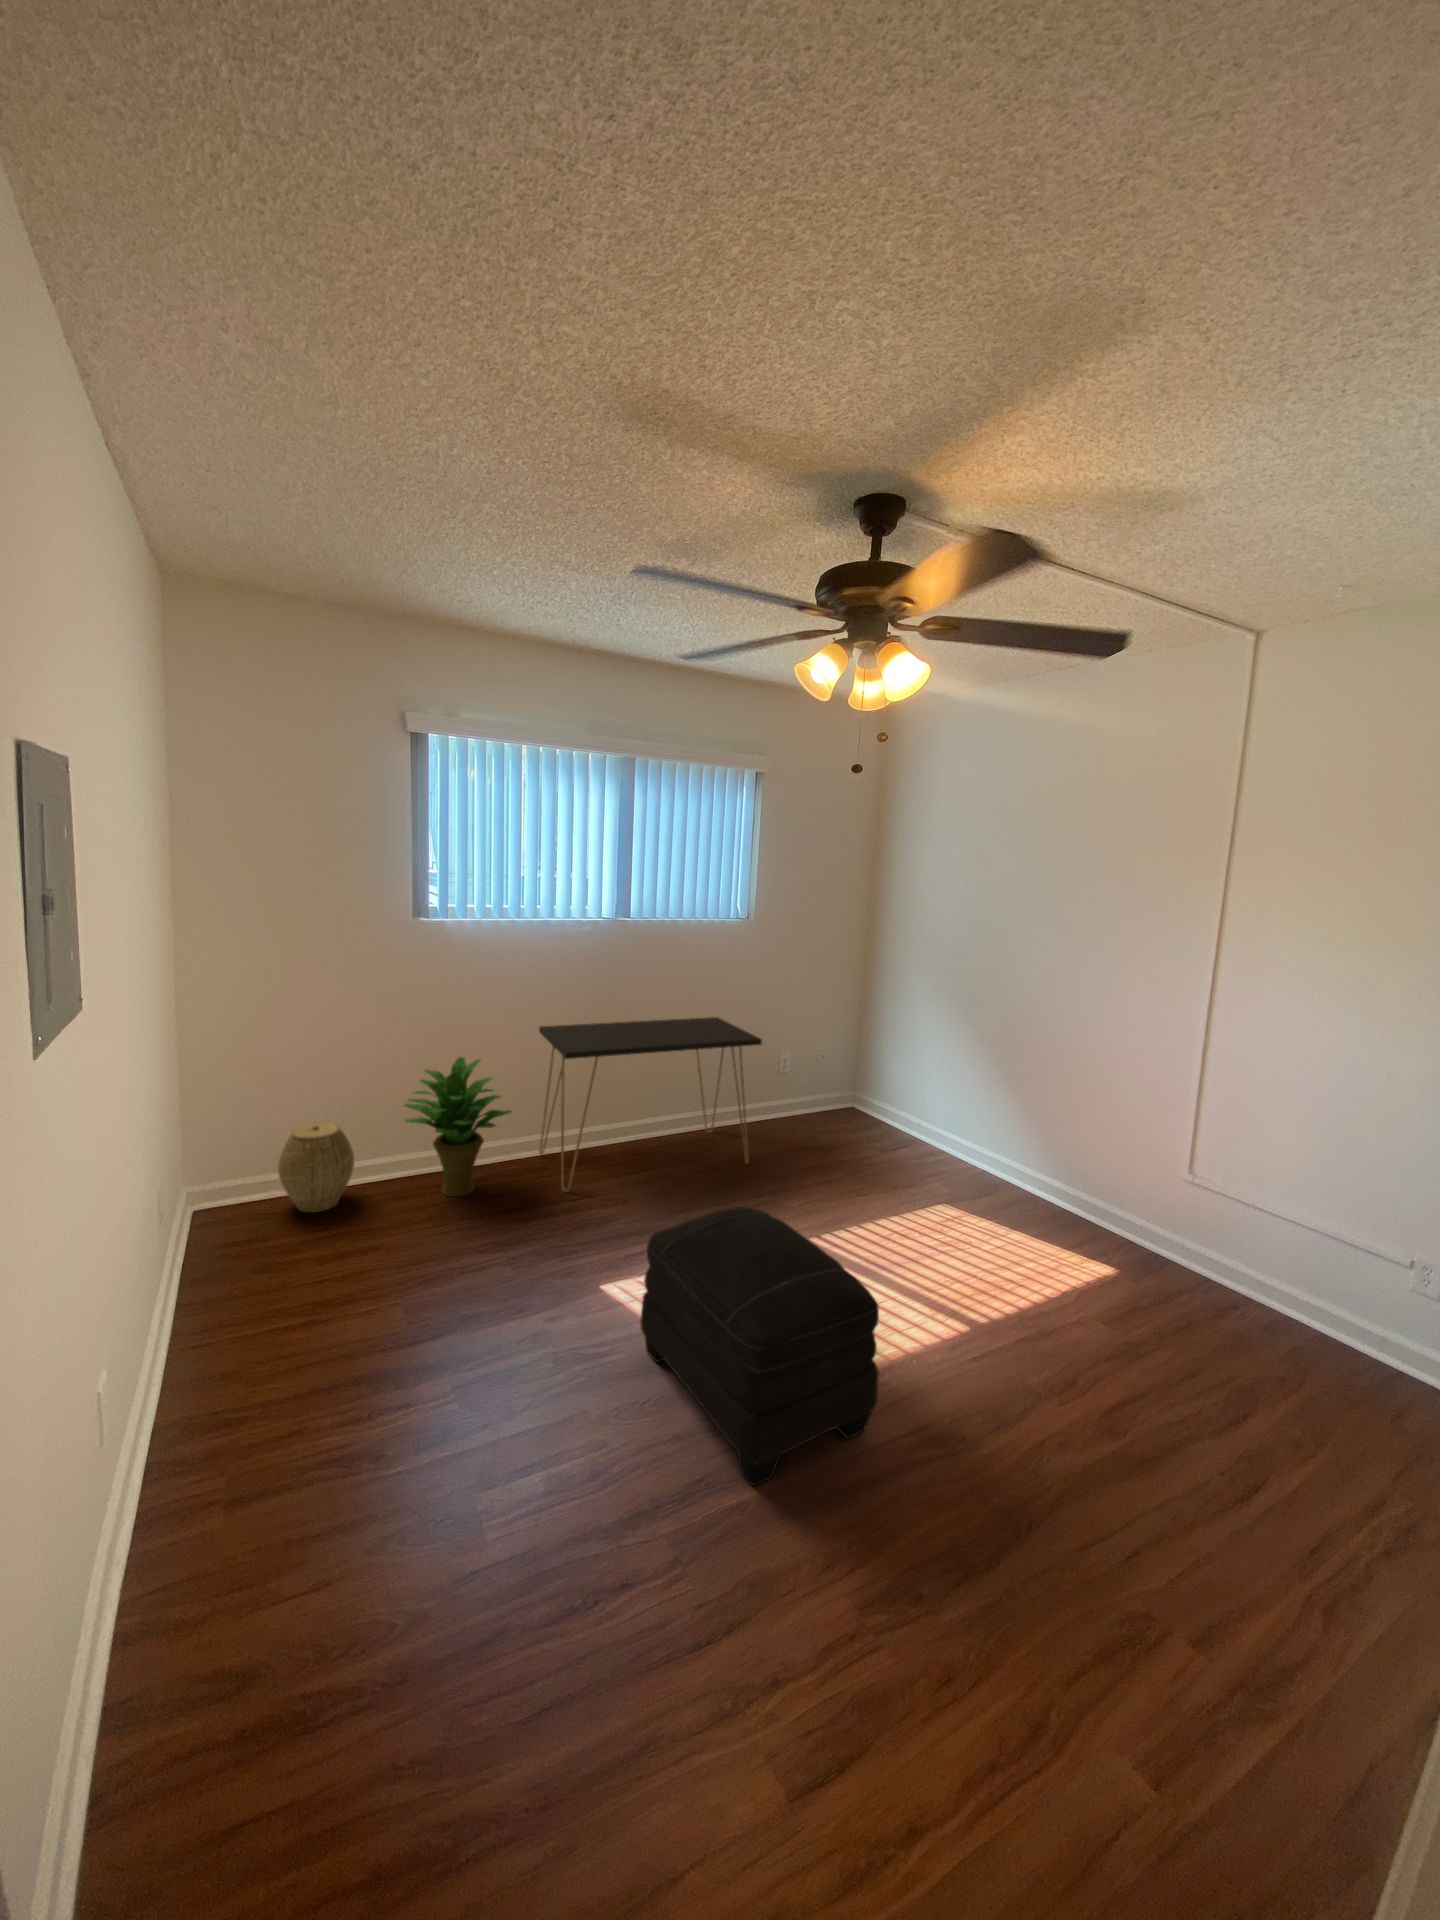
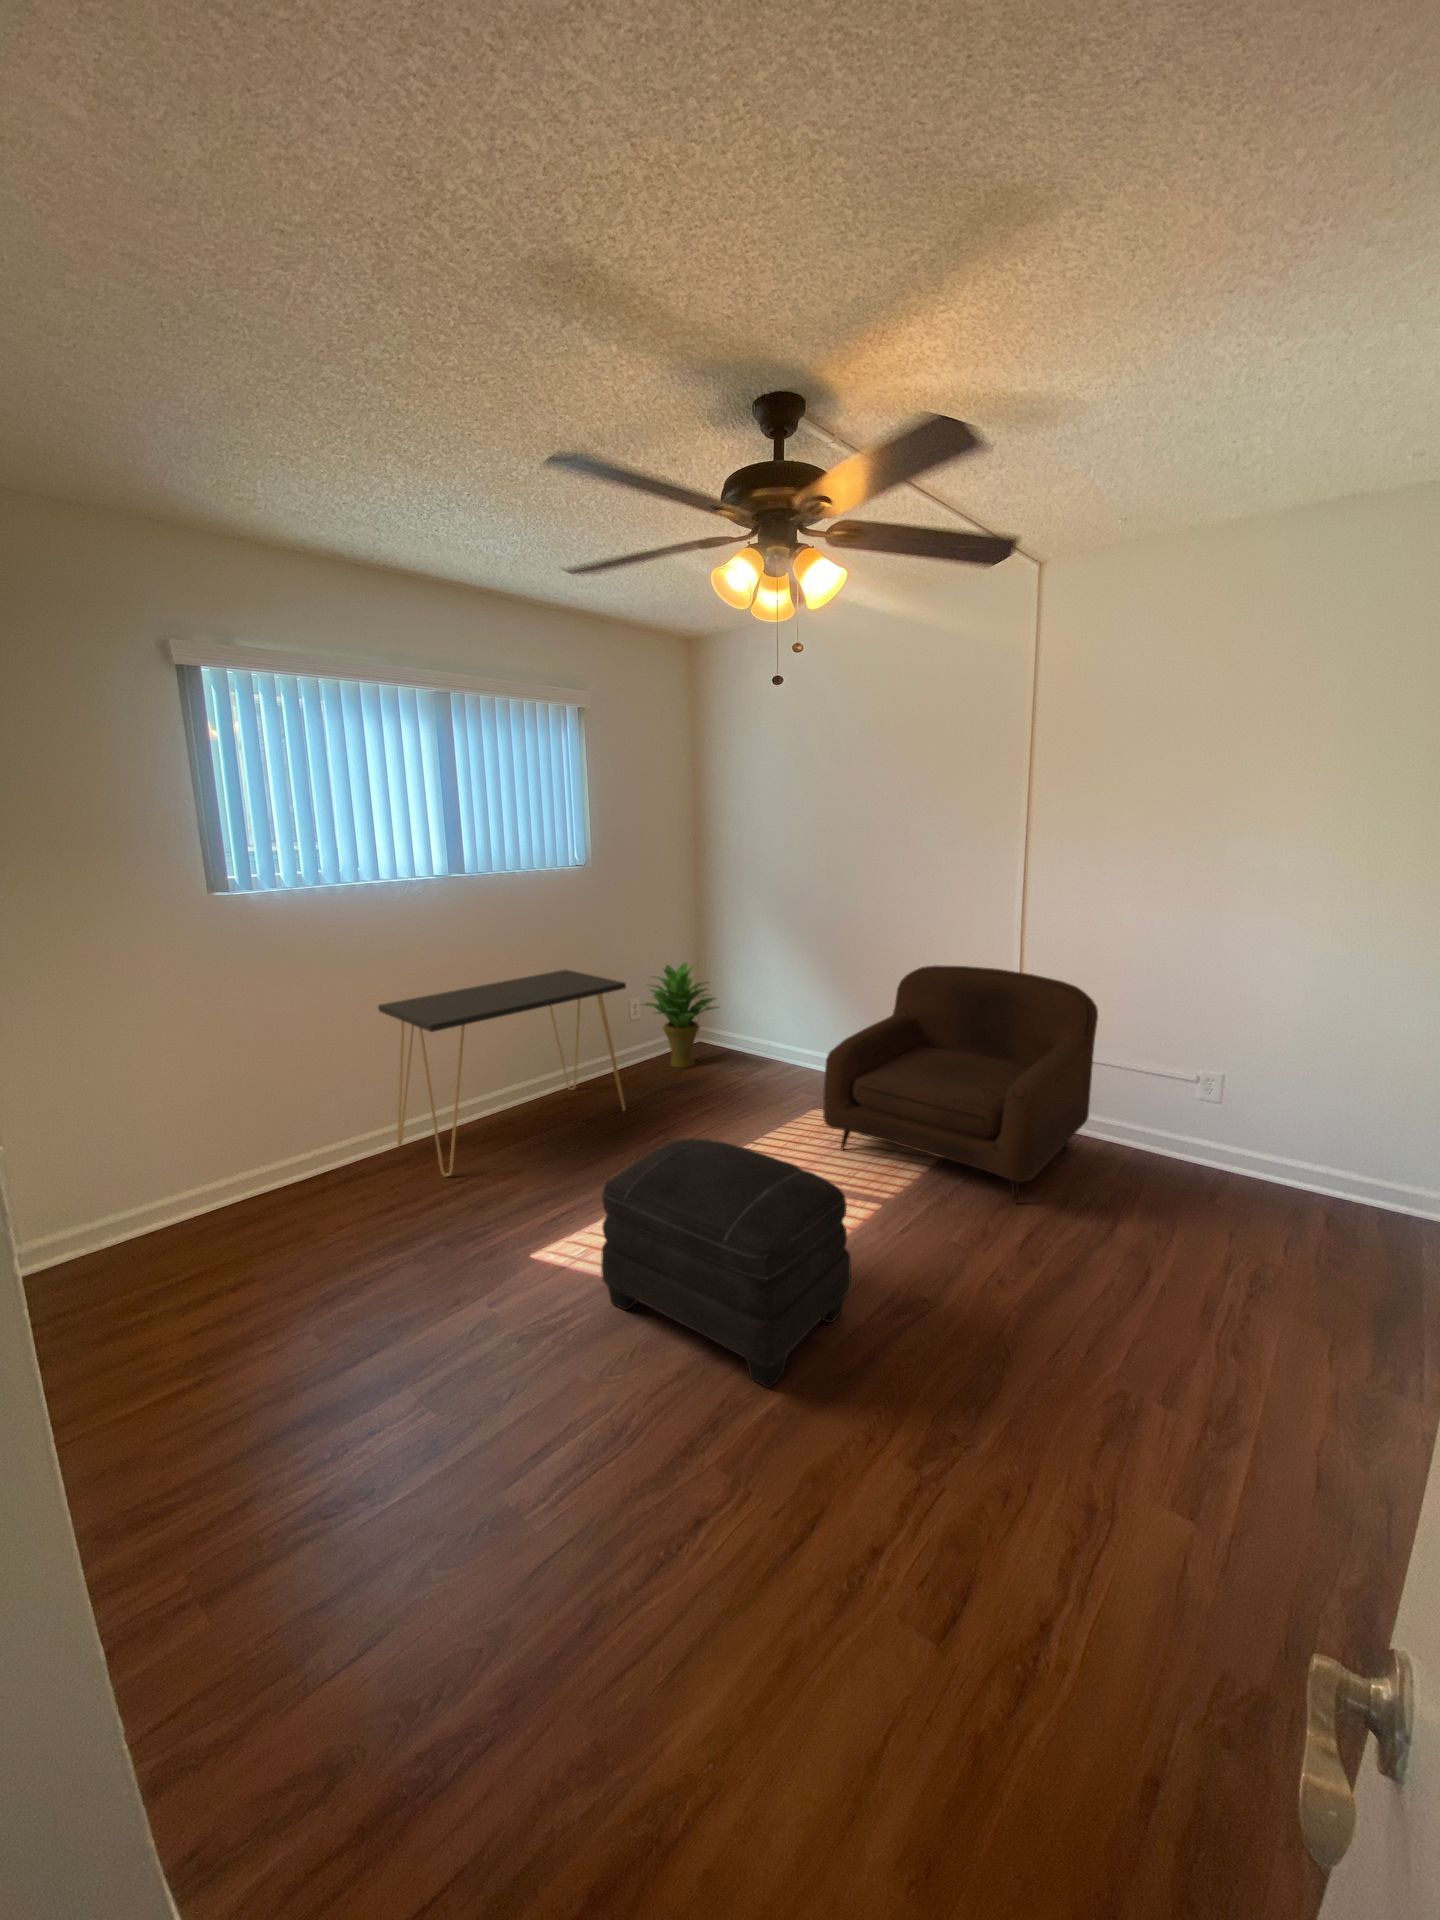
potted plant: present [404,1057,512,1197] -> present [644,963,716,1068]
armchair: none [931,1072,1284,1366] -> present [823,966,1098,1203]
woven basket: present [278,1122,354,1212] -> none [79,1155,182,1269]

